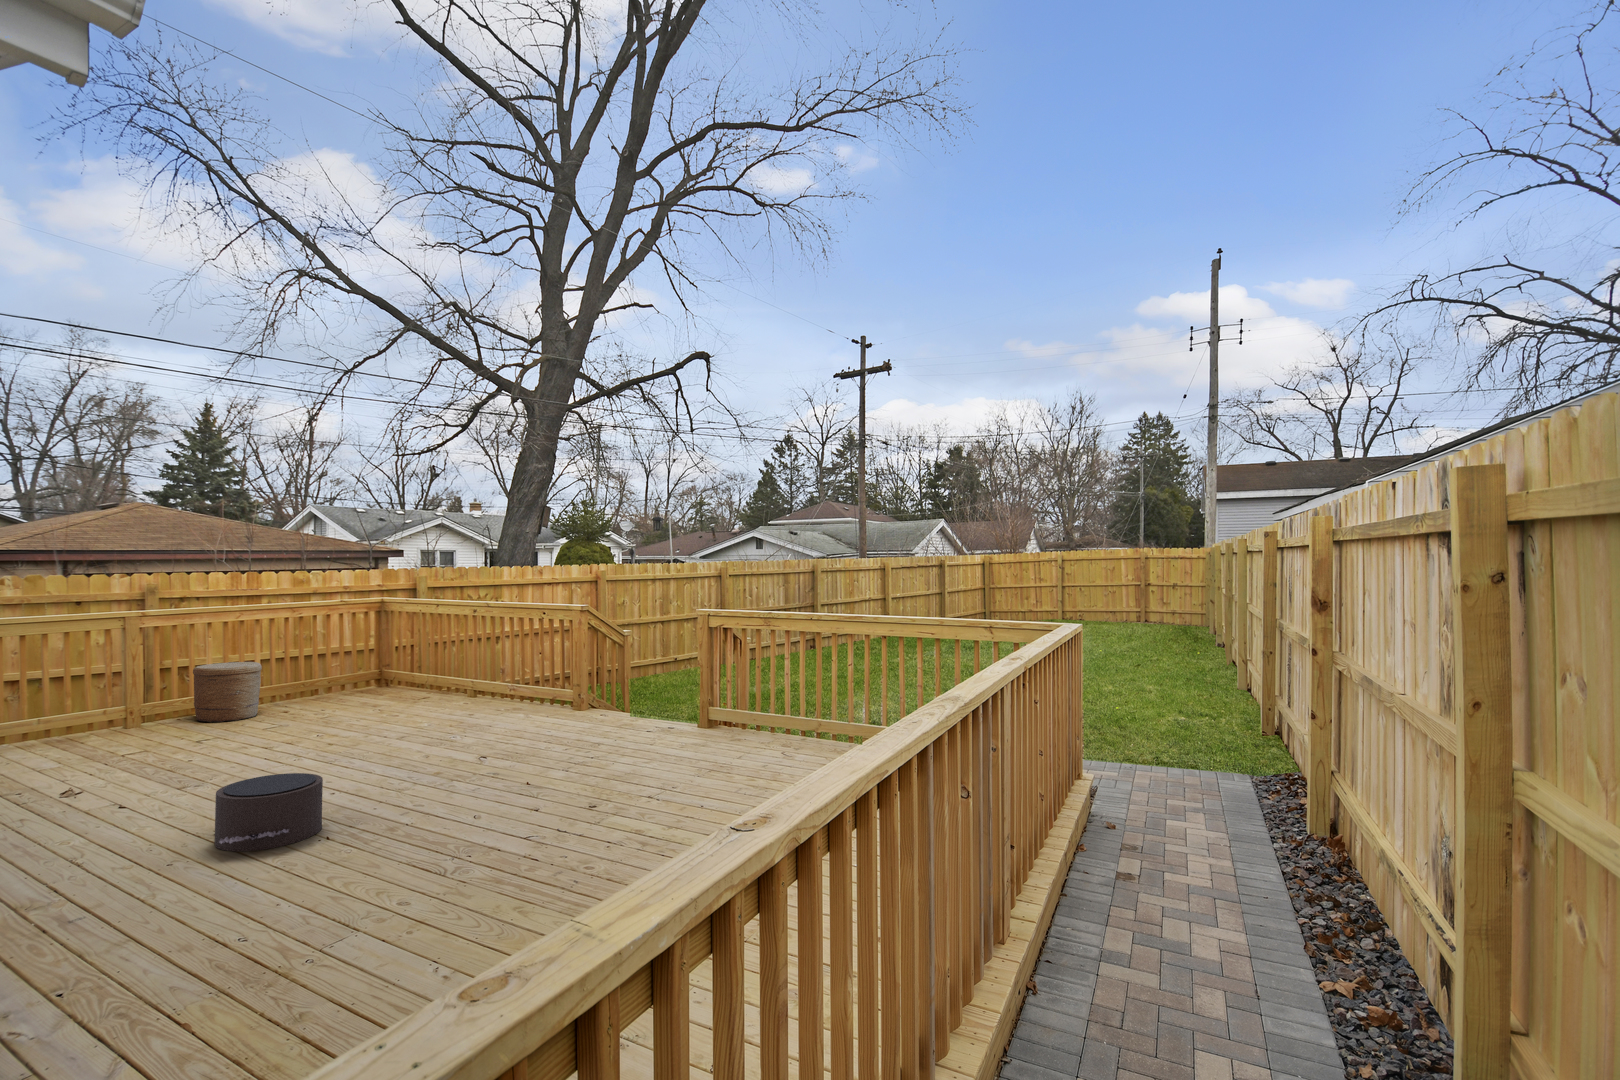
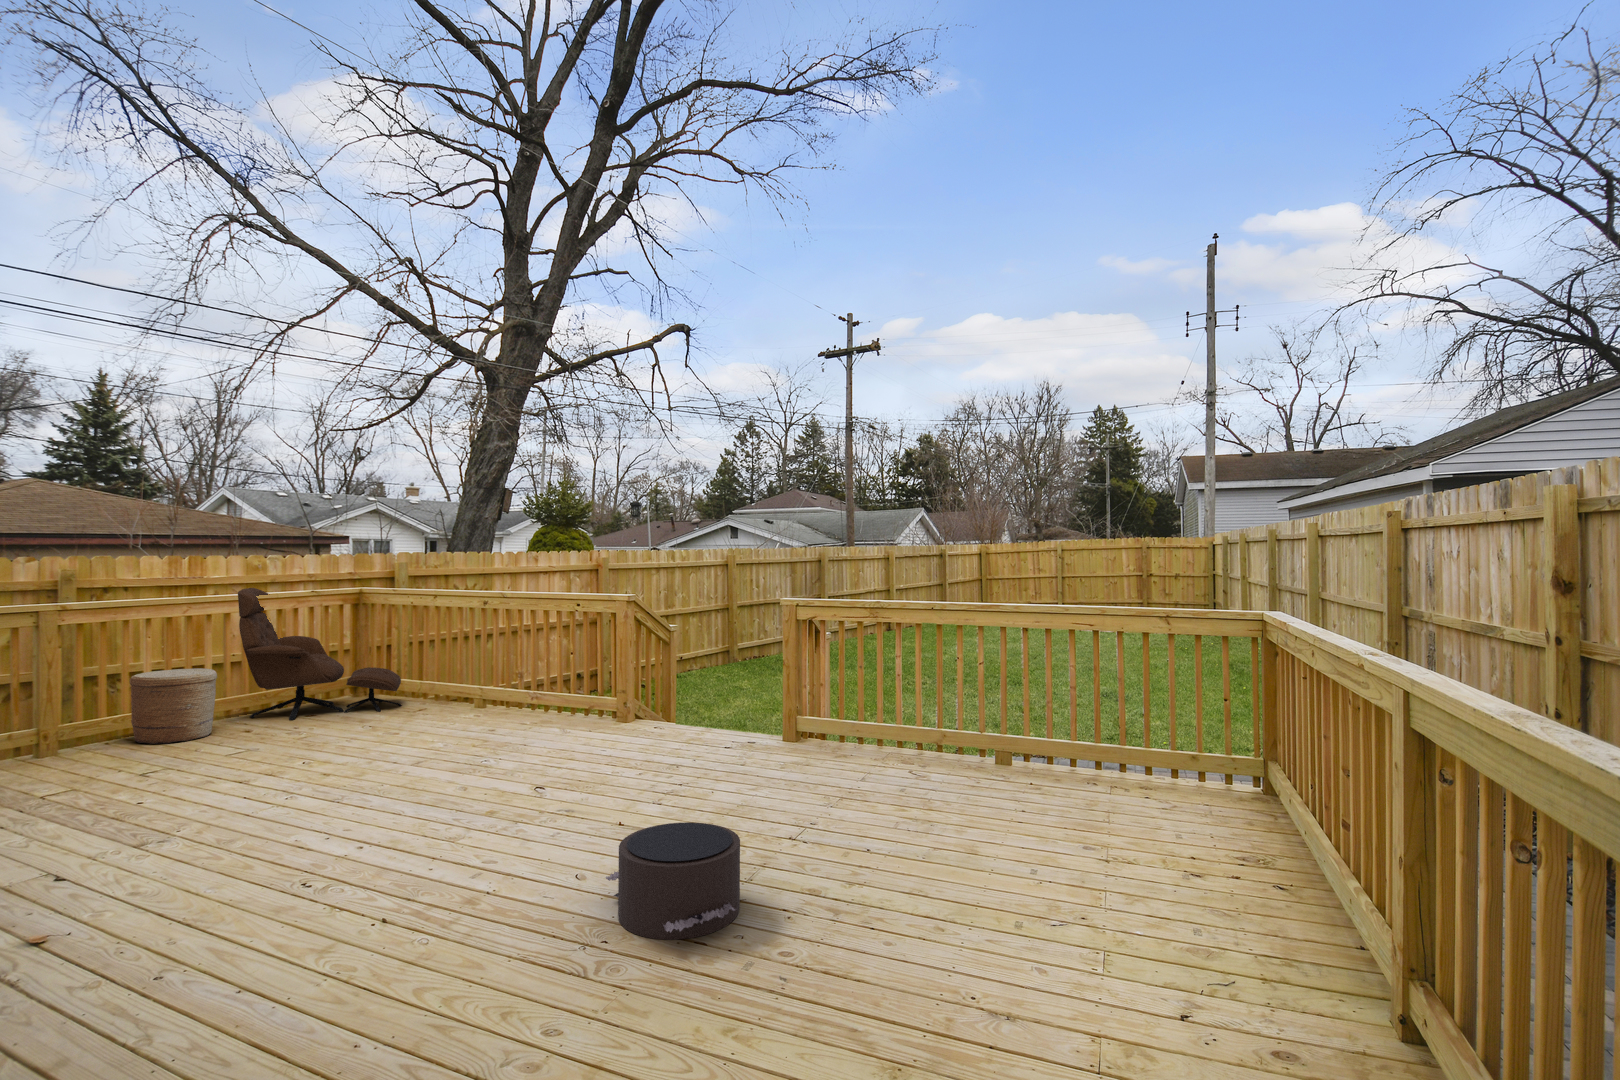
lounge chair: none [281,596,417,706] -> present [238,588,401,720]
pouf: present [215,773,323,851] -> present [606,822,740,940]

